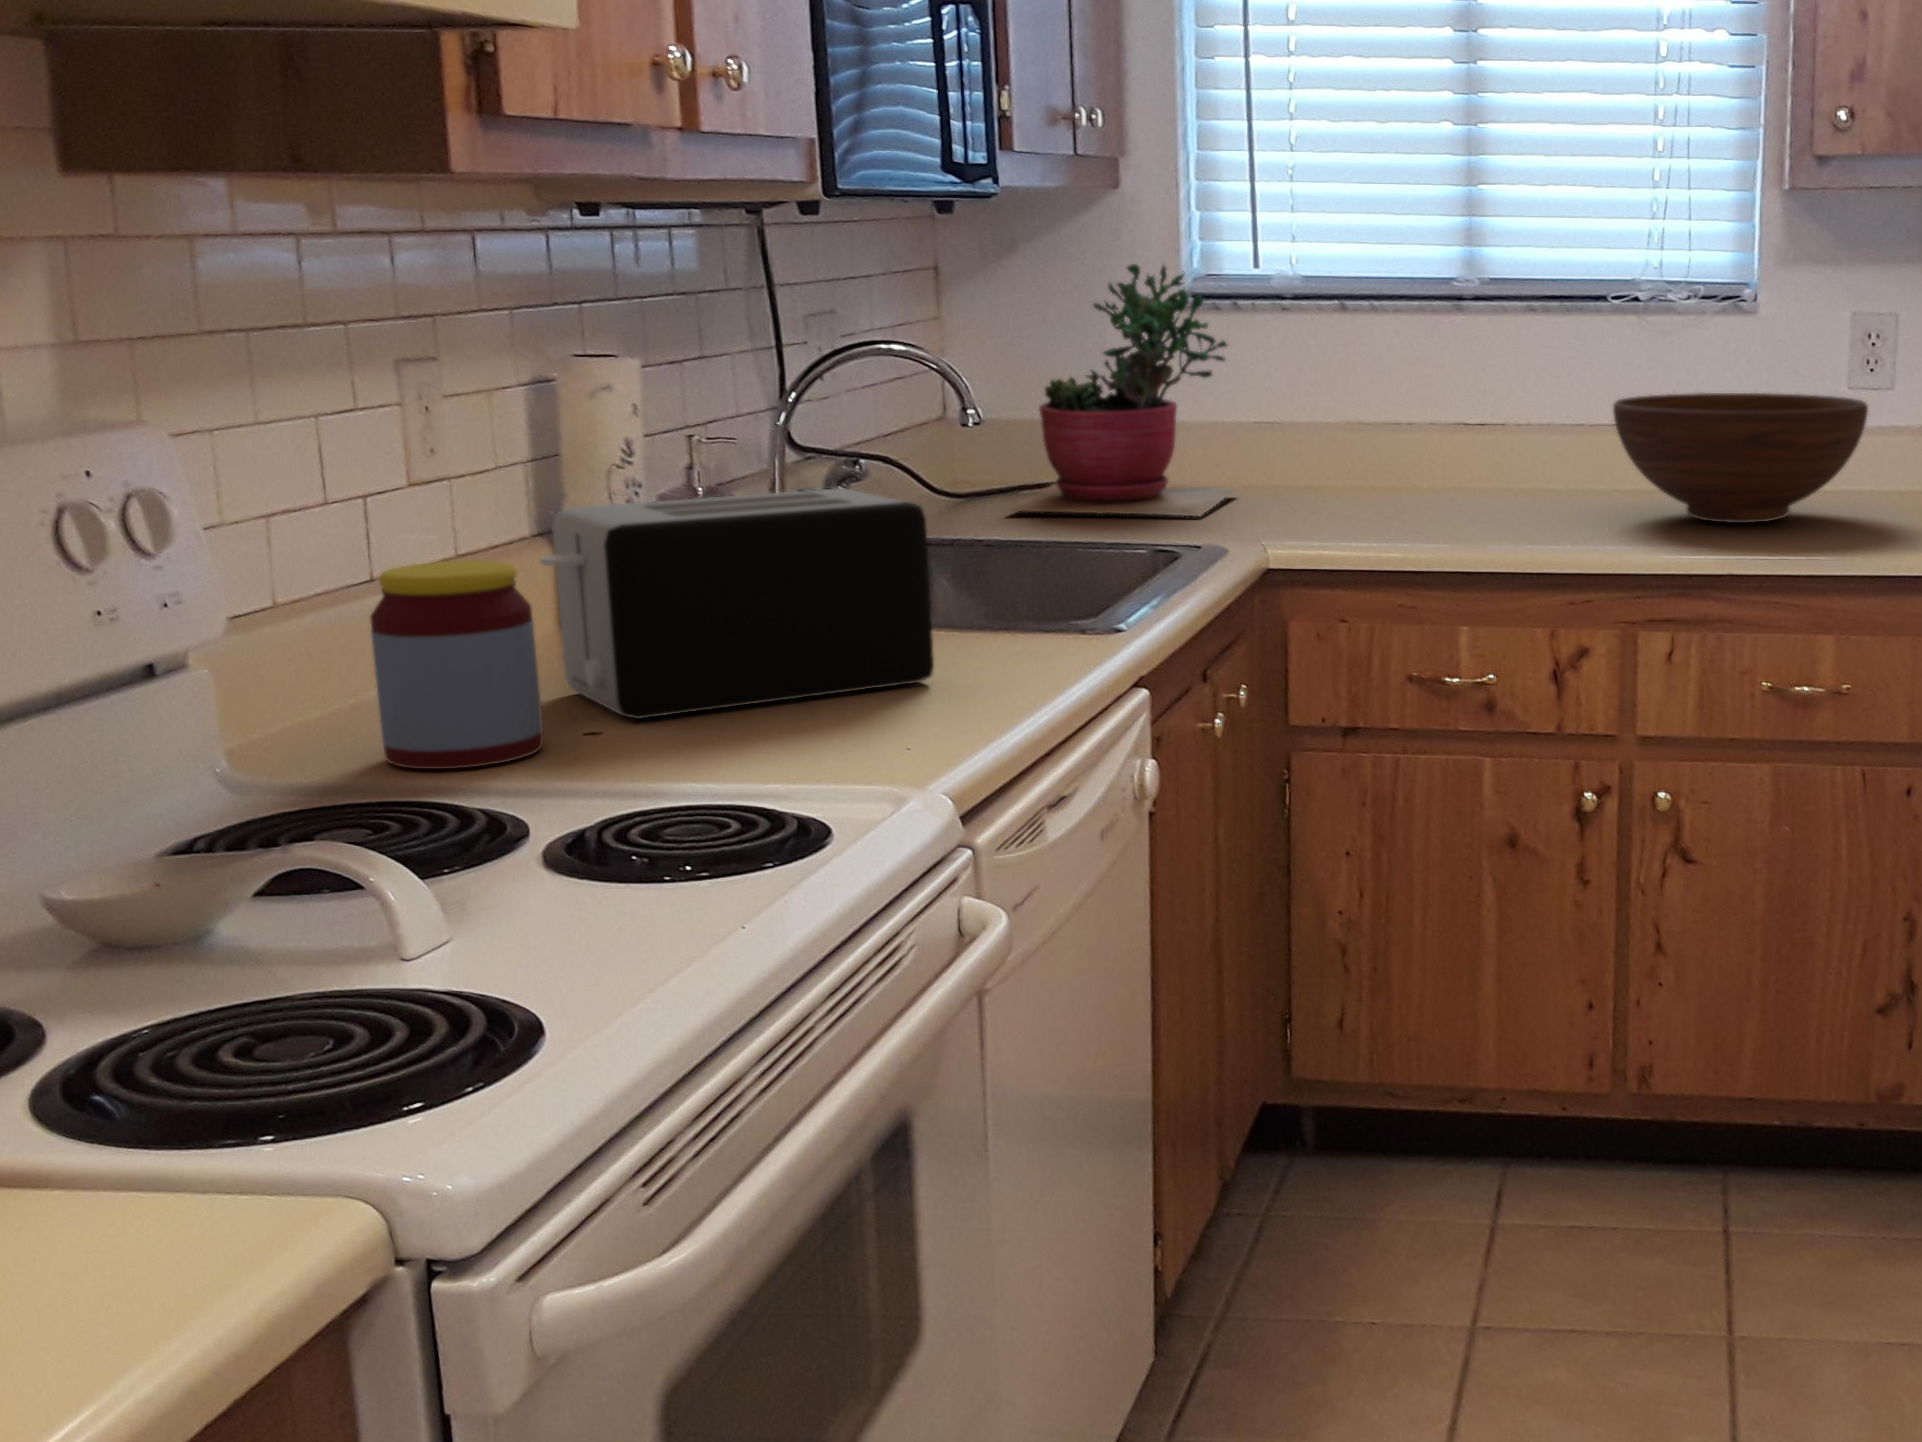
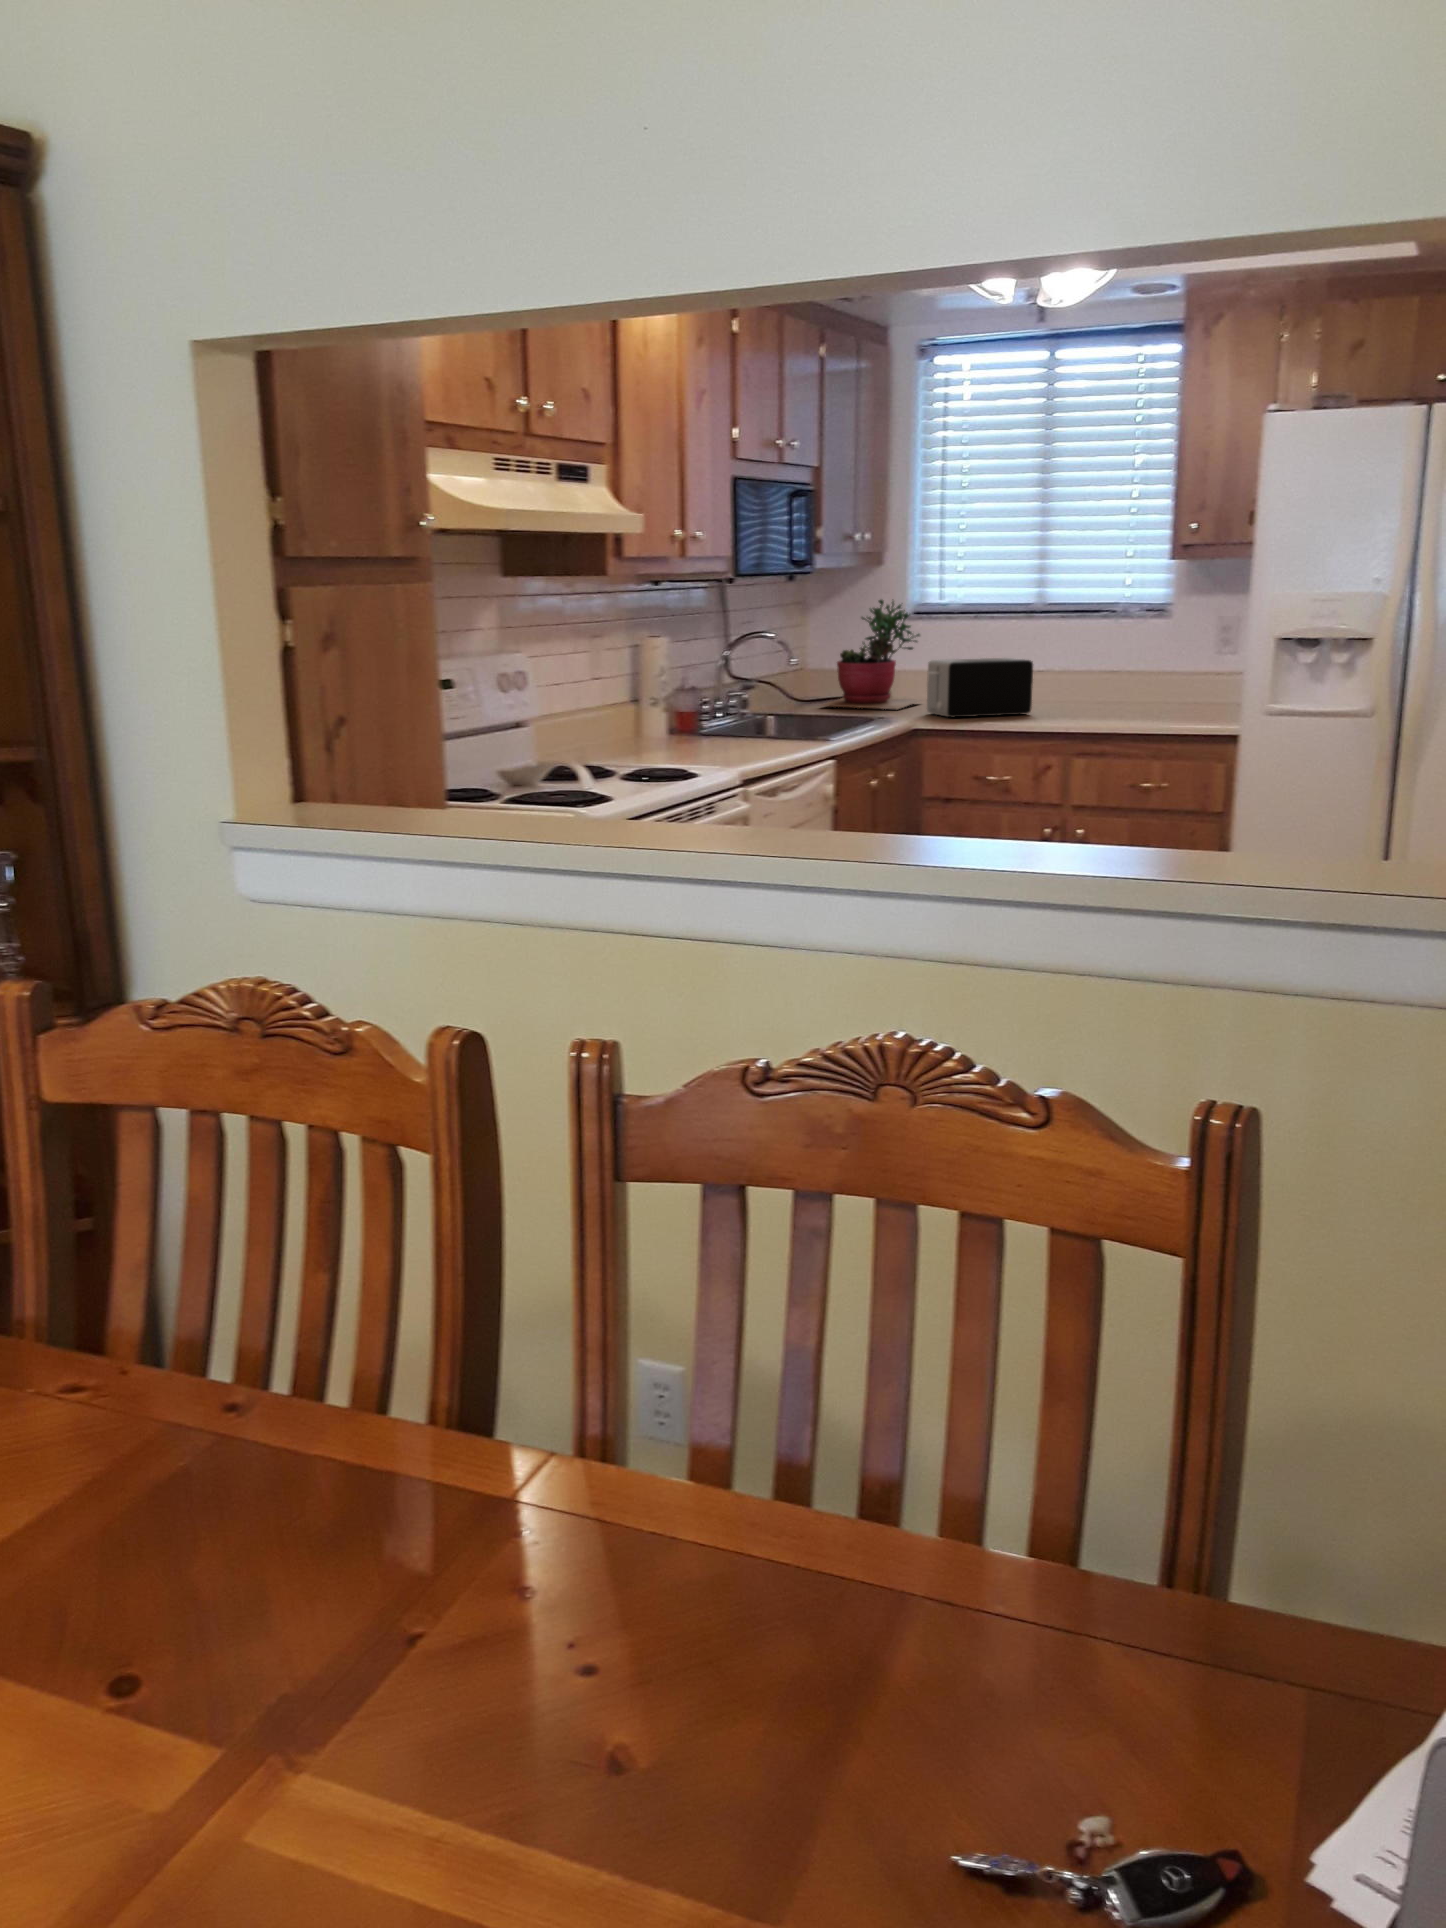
fruit bowl: present [1613,393,1868,523] -> none [1078,658,1198,716]
toaster: present [540,488,934,719] -> present [927,658,1033,717]
jar: present [370,561,543,769] -> none [577,697,624,761]

